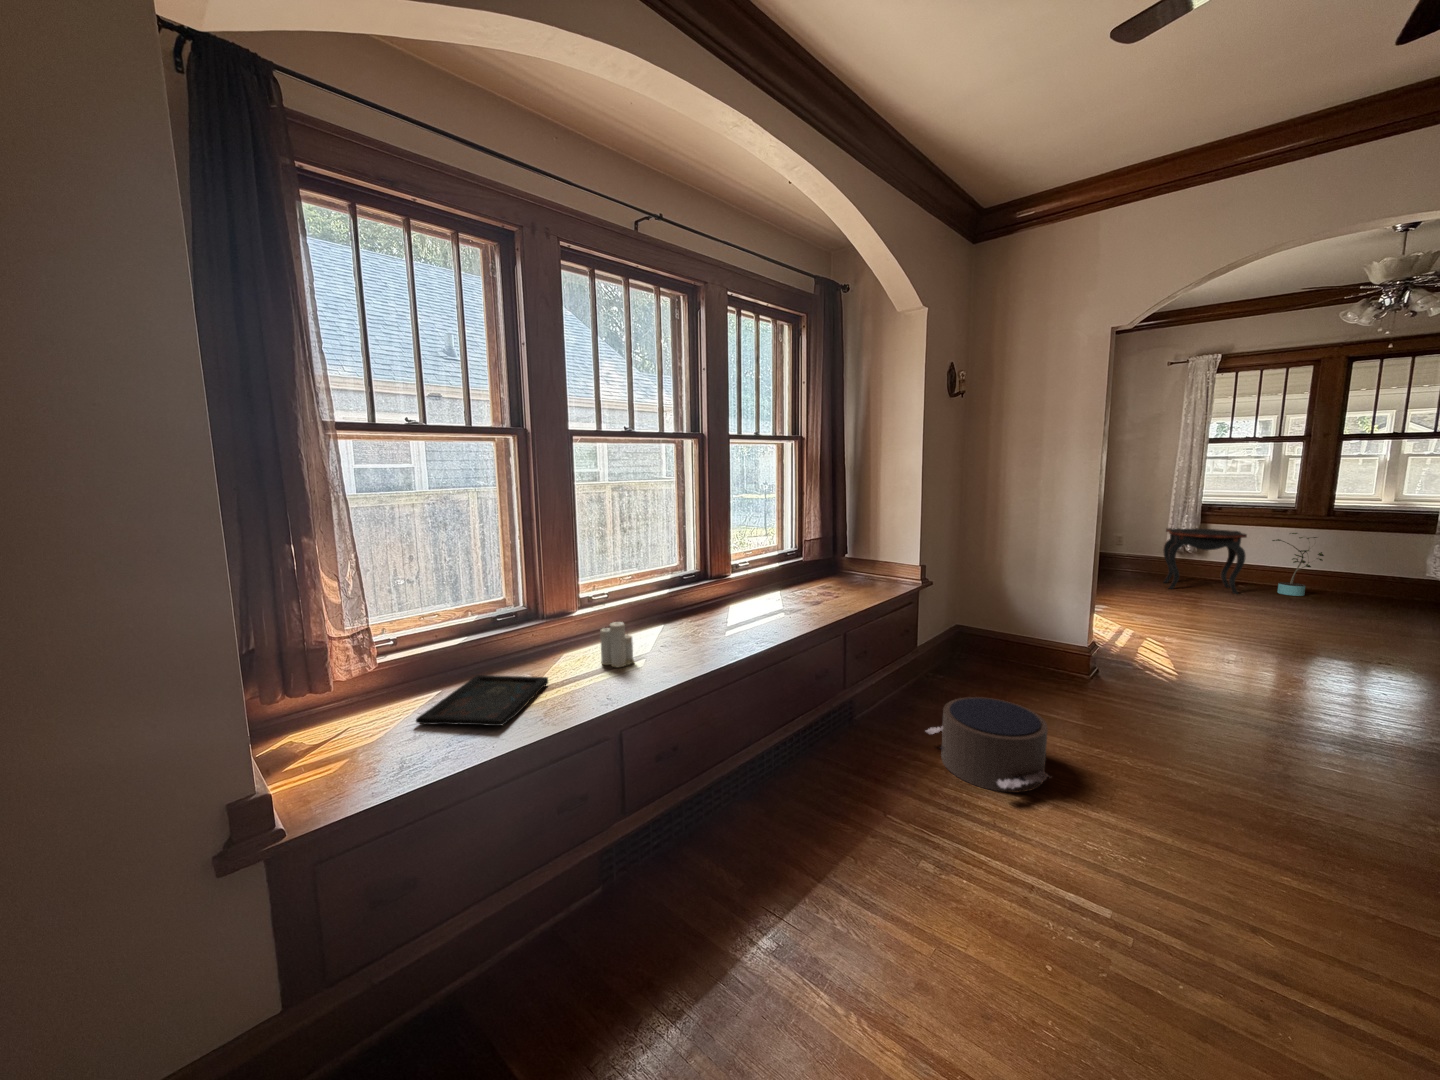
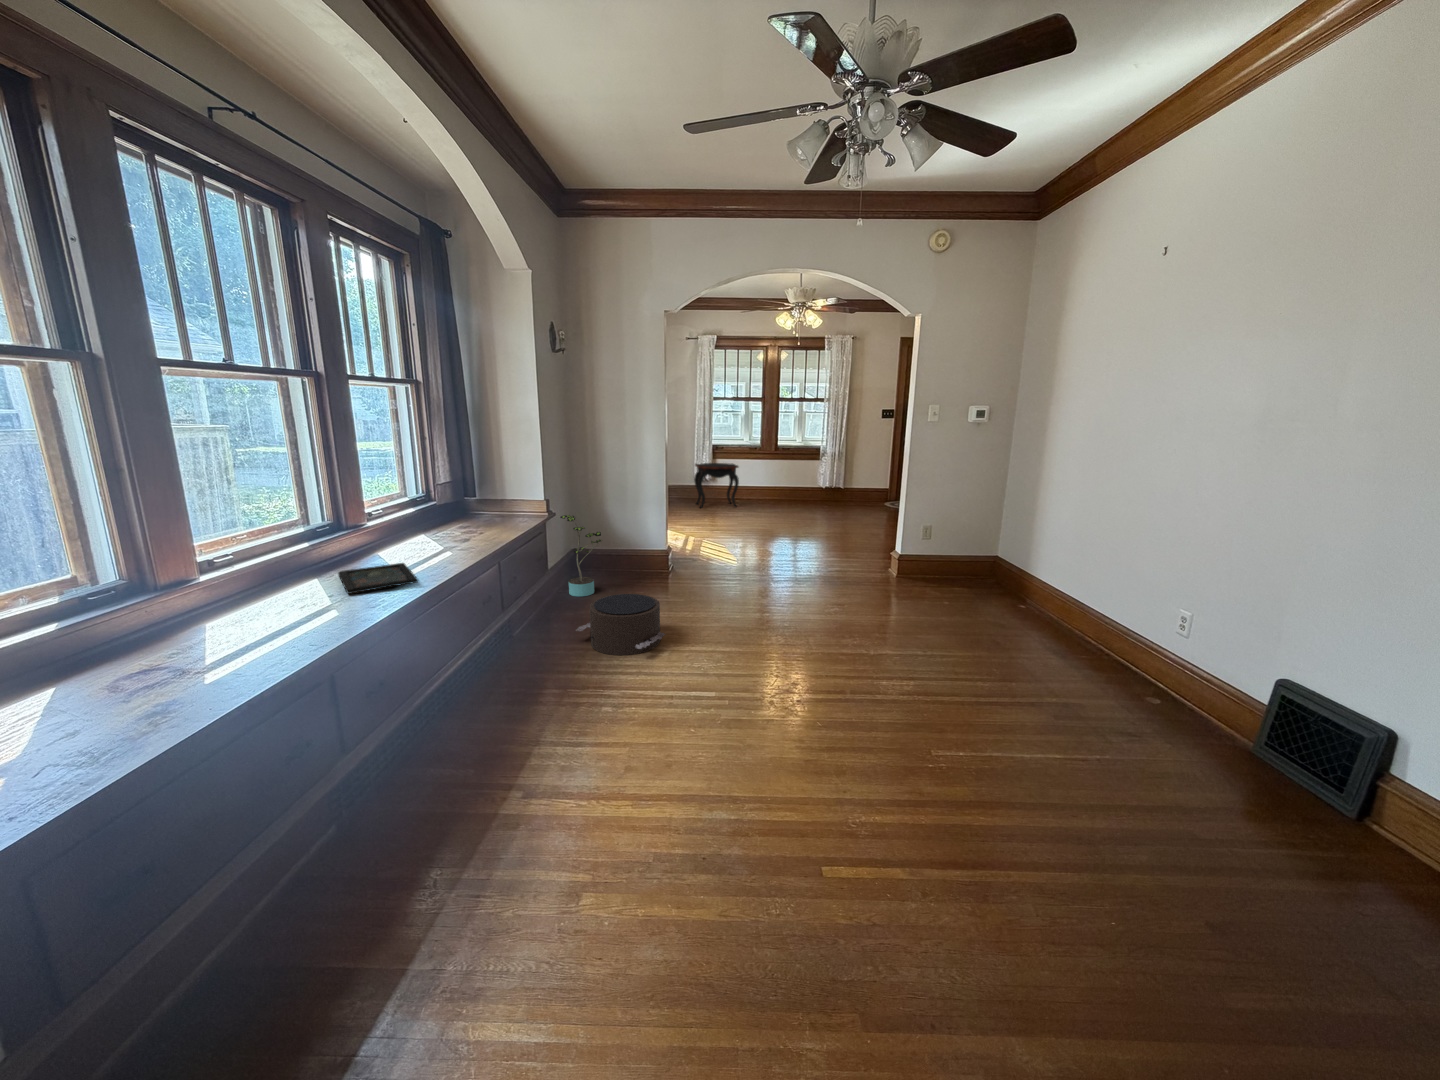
potted plant: present [1272,533,1324,596] -> present [560,515,601,596]
candle: present [600,622,634,668] -> none [264,573,313,626]
tray: present [416,675,548,726] -> present [338,563,418,594]

